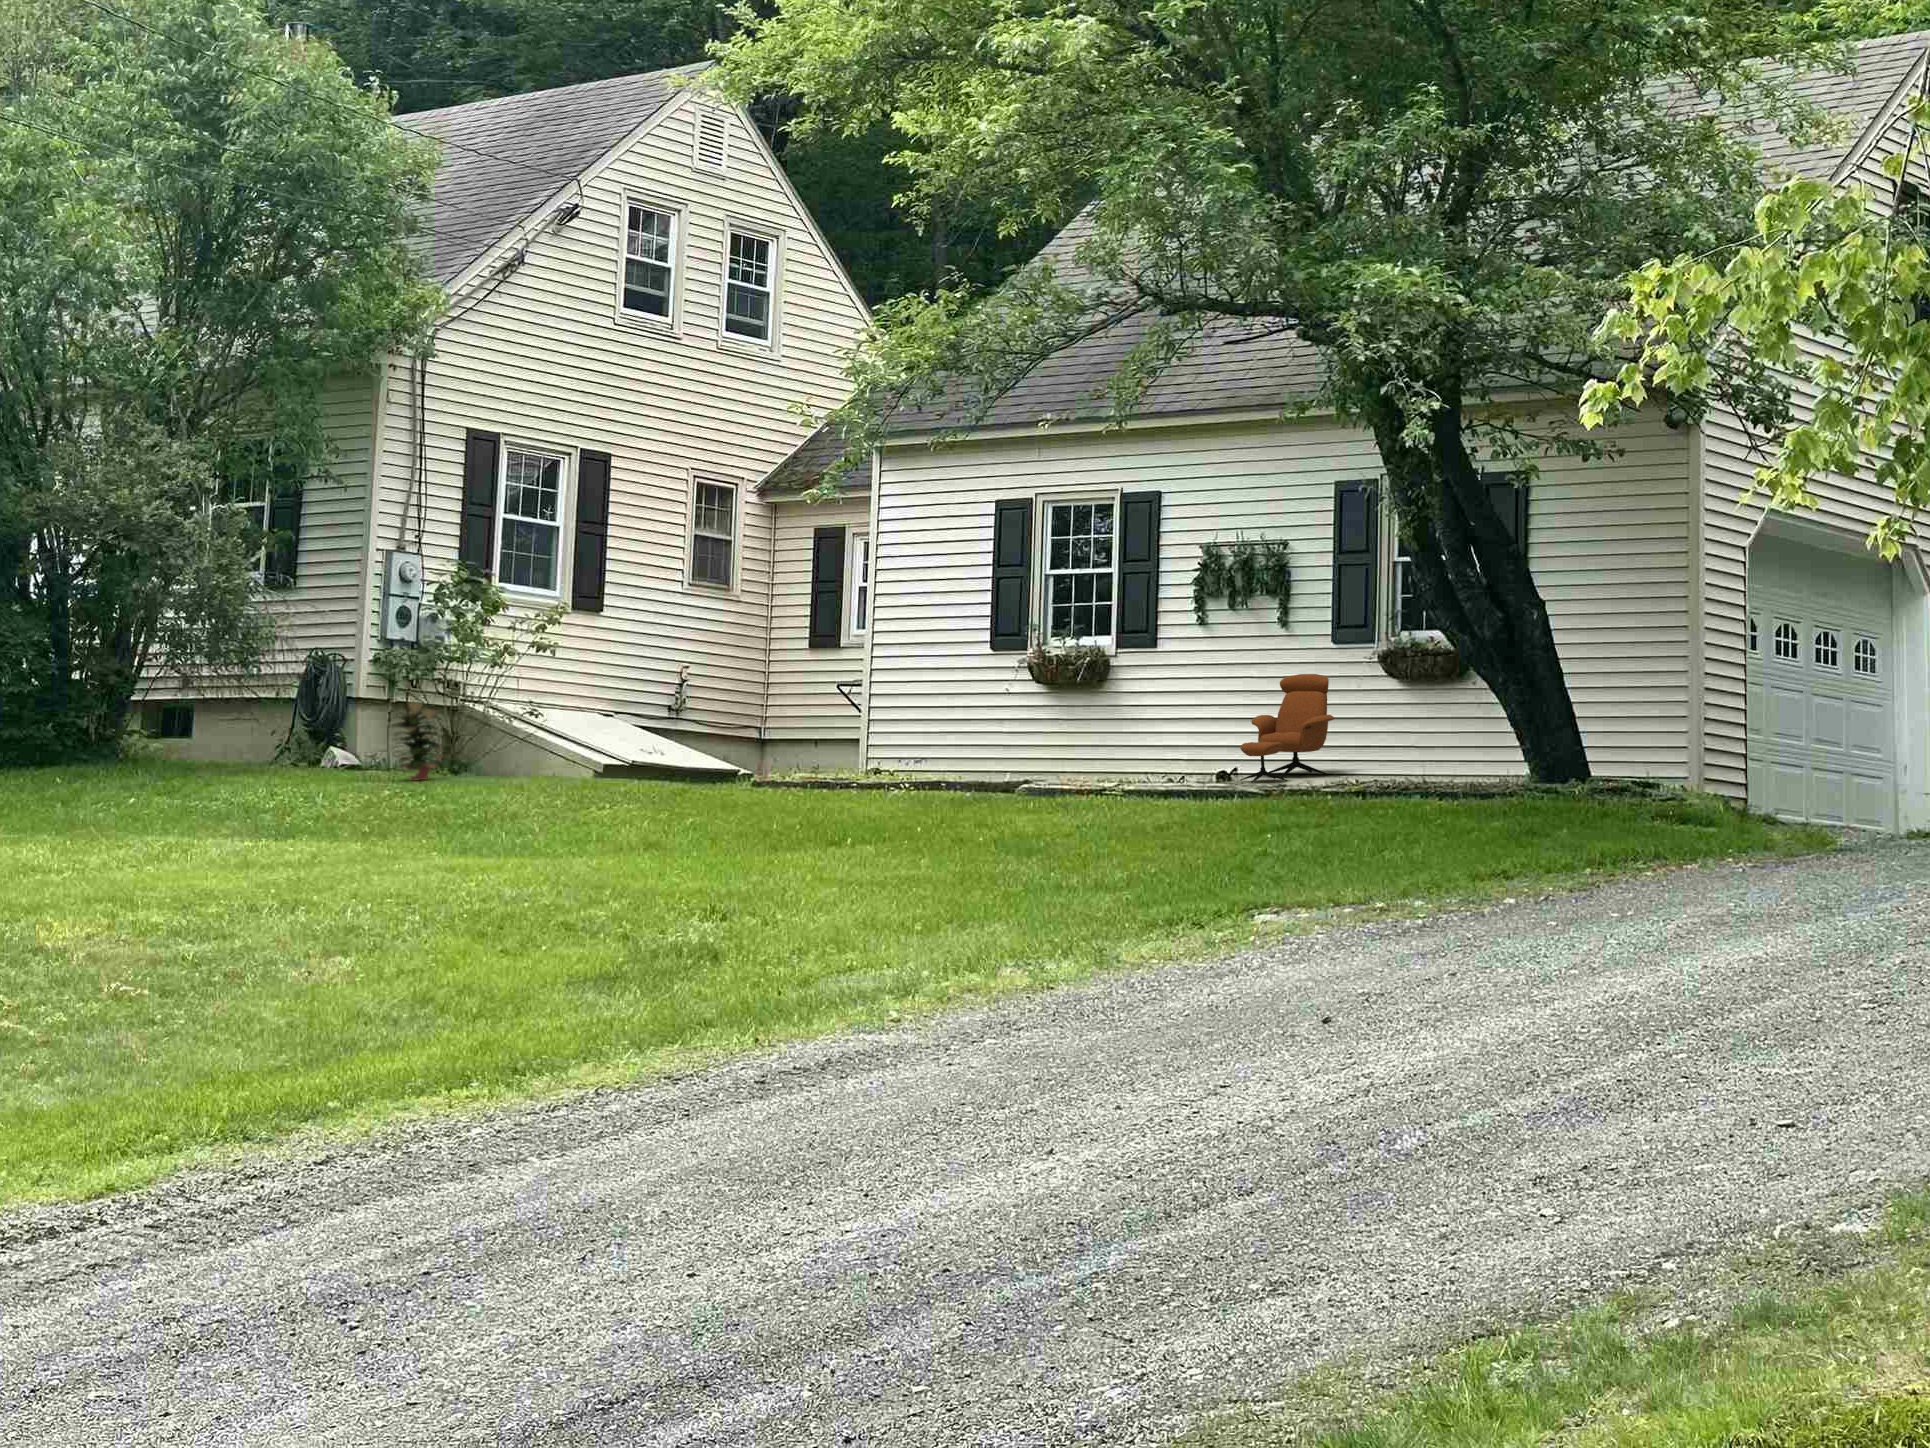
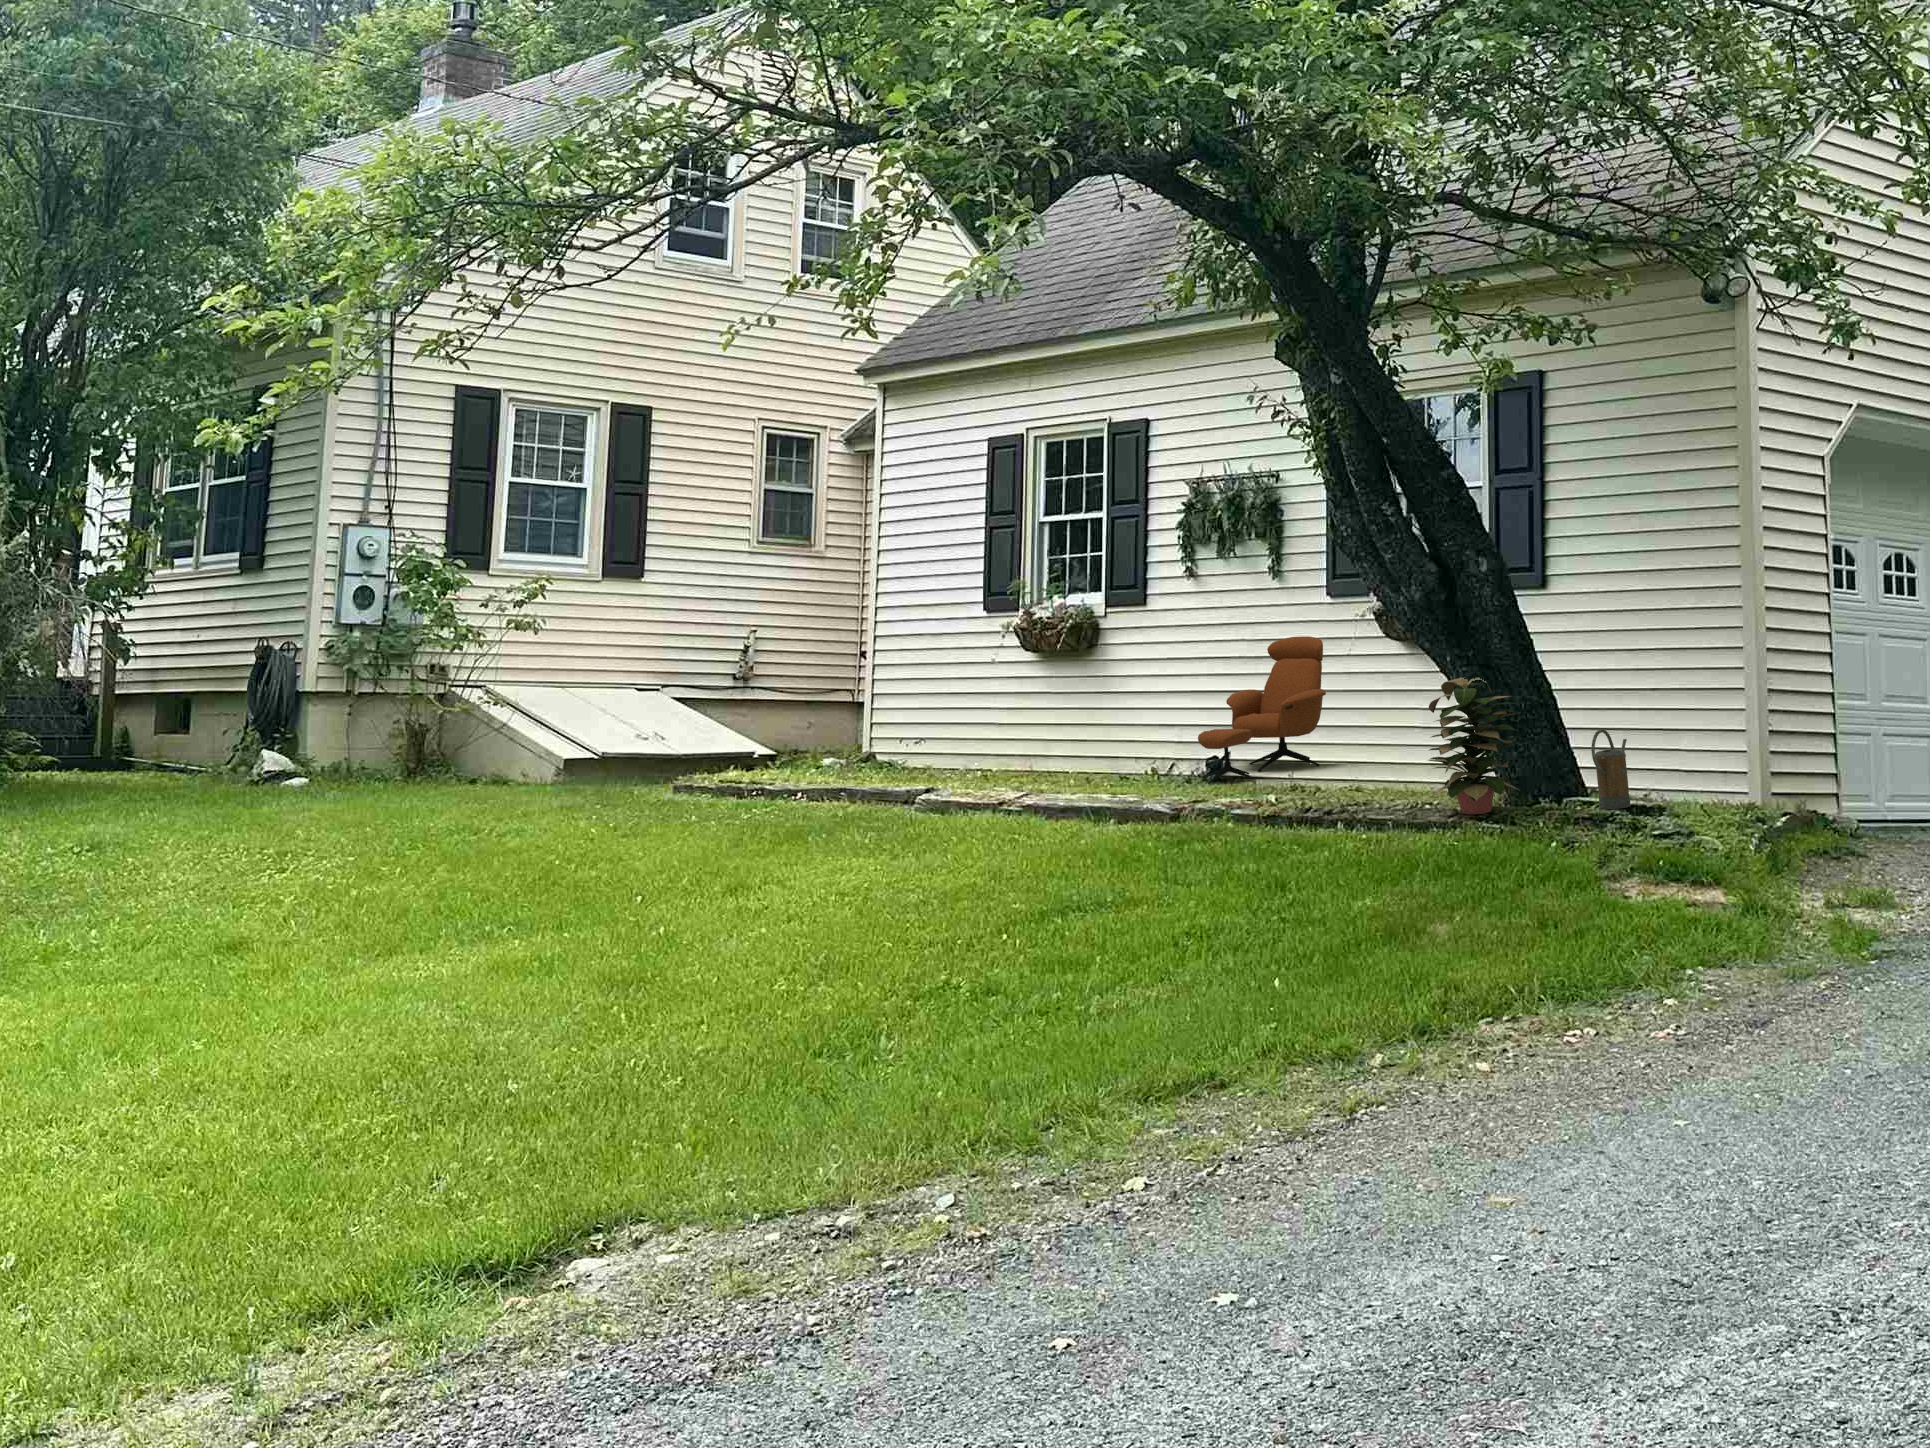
decorative plant: present [391,702,441,781] -> present [1428,677,1520,814]
watering can: none [1584,736,1609,794] -> present [1591,729,1631,809]

